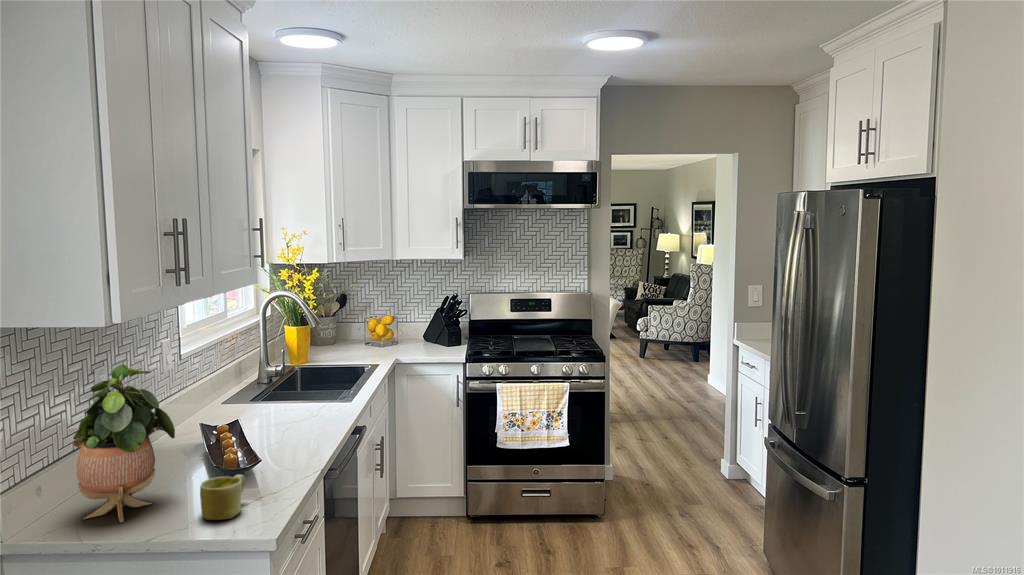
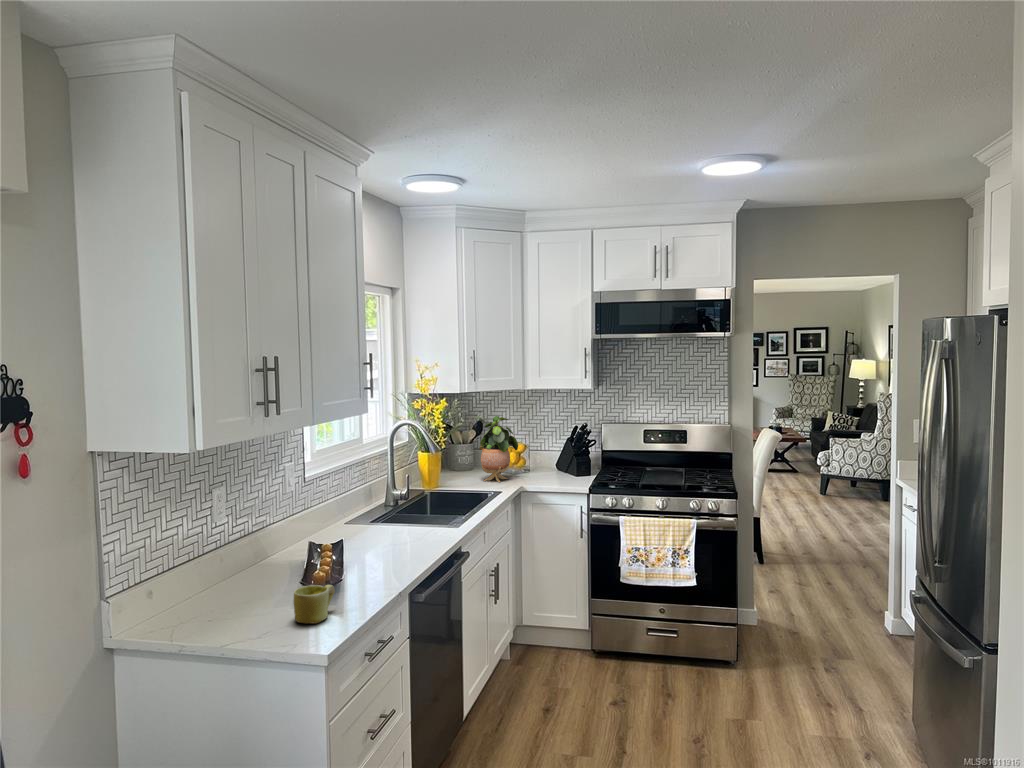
potted plant: present [73,364,175,522] -> present [479,416,518,482]

